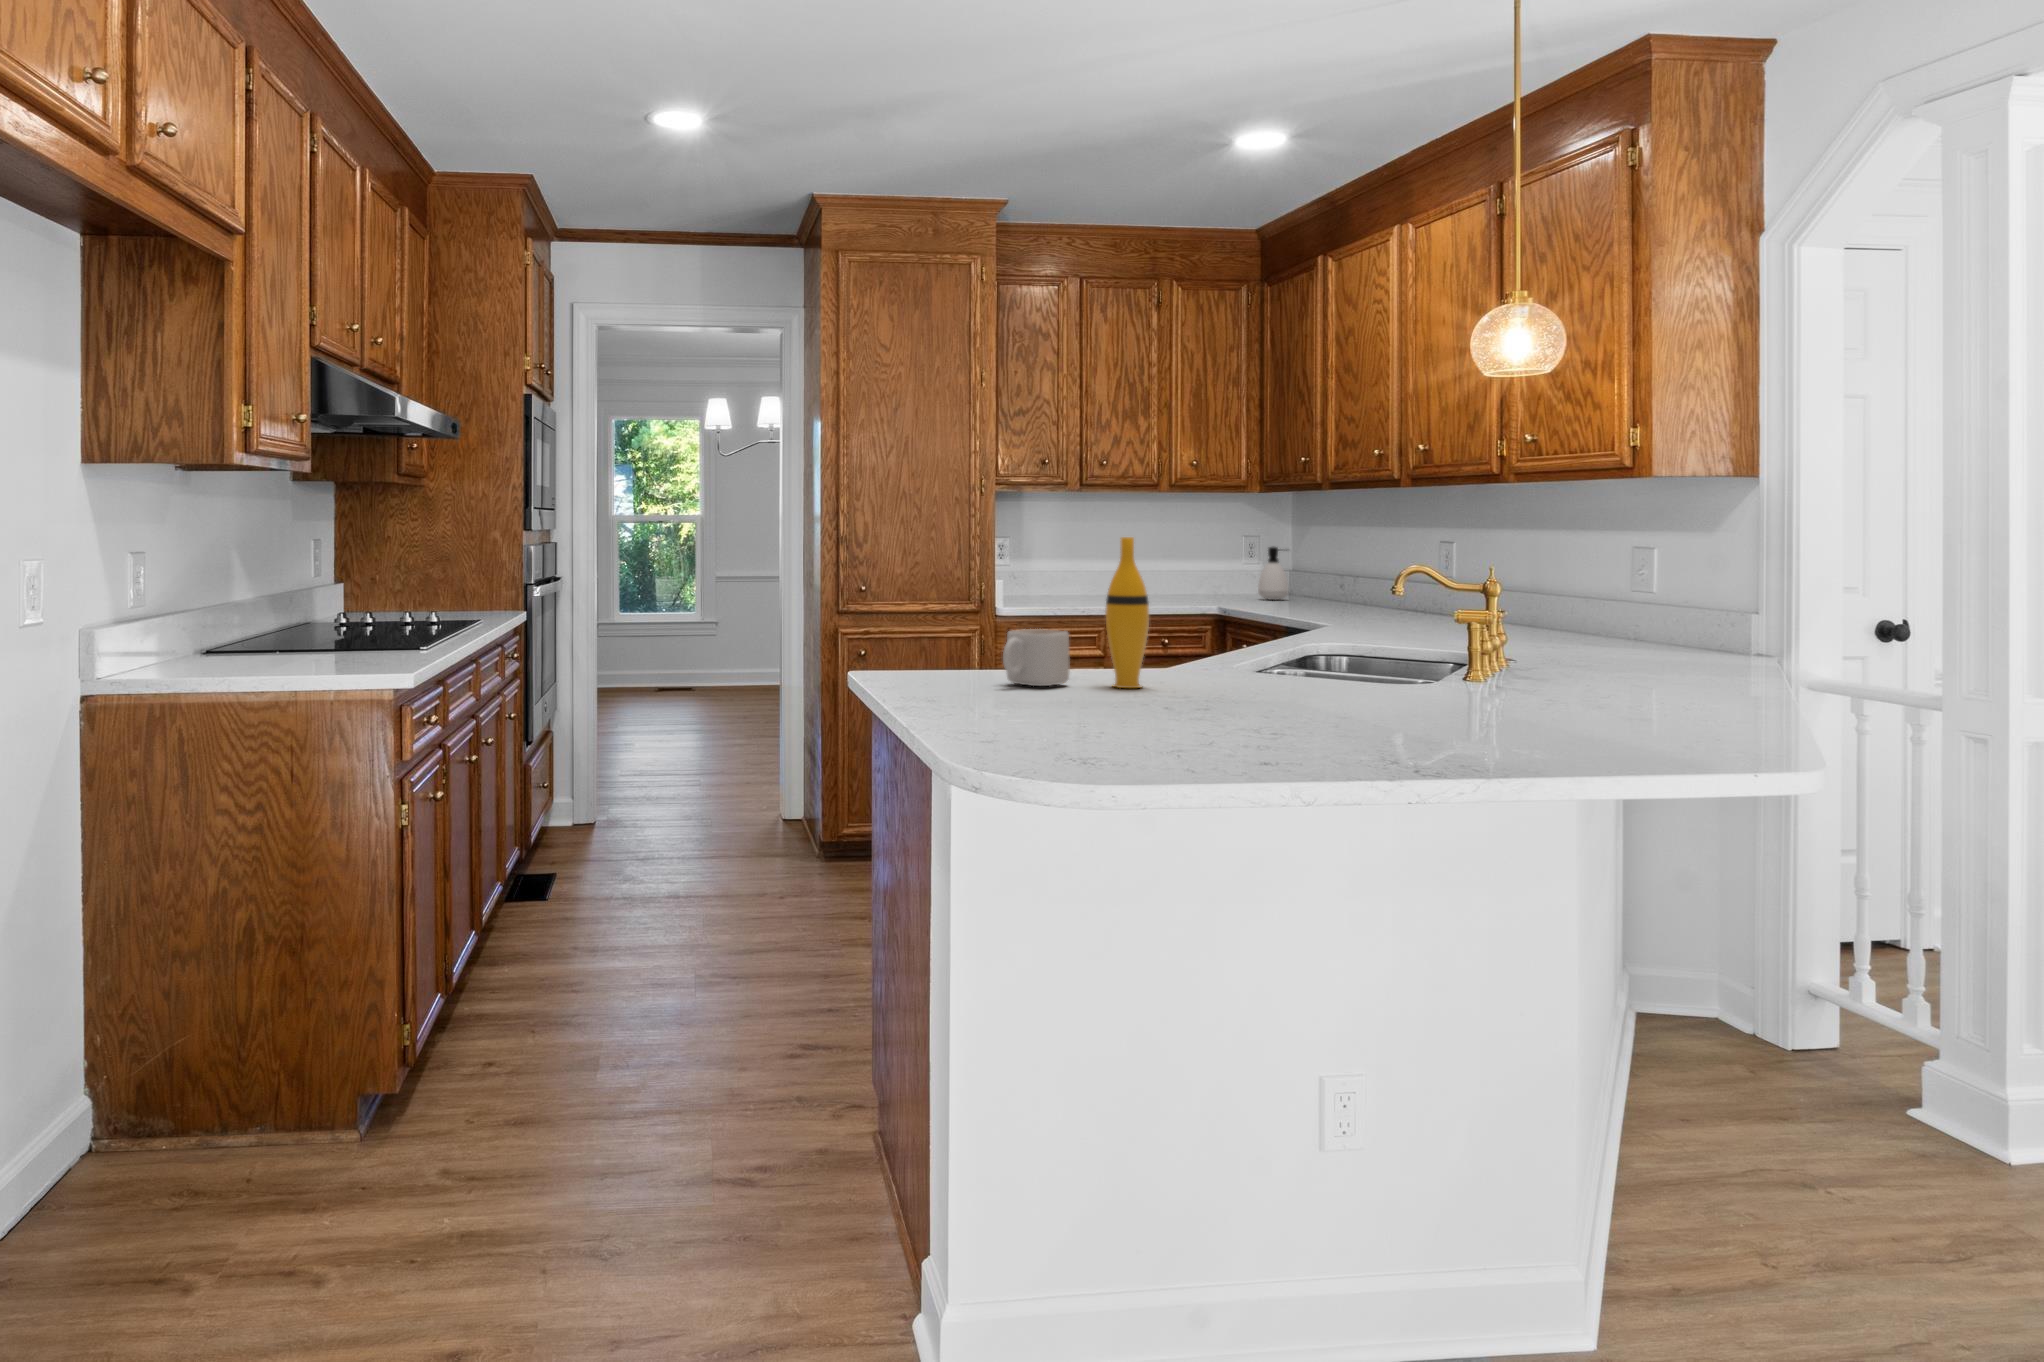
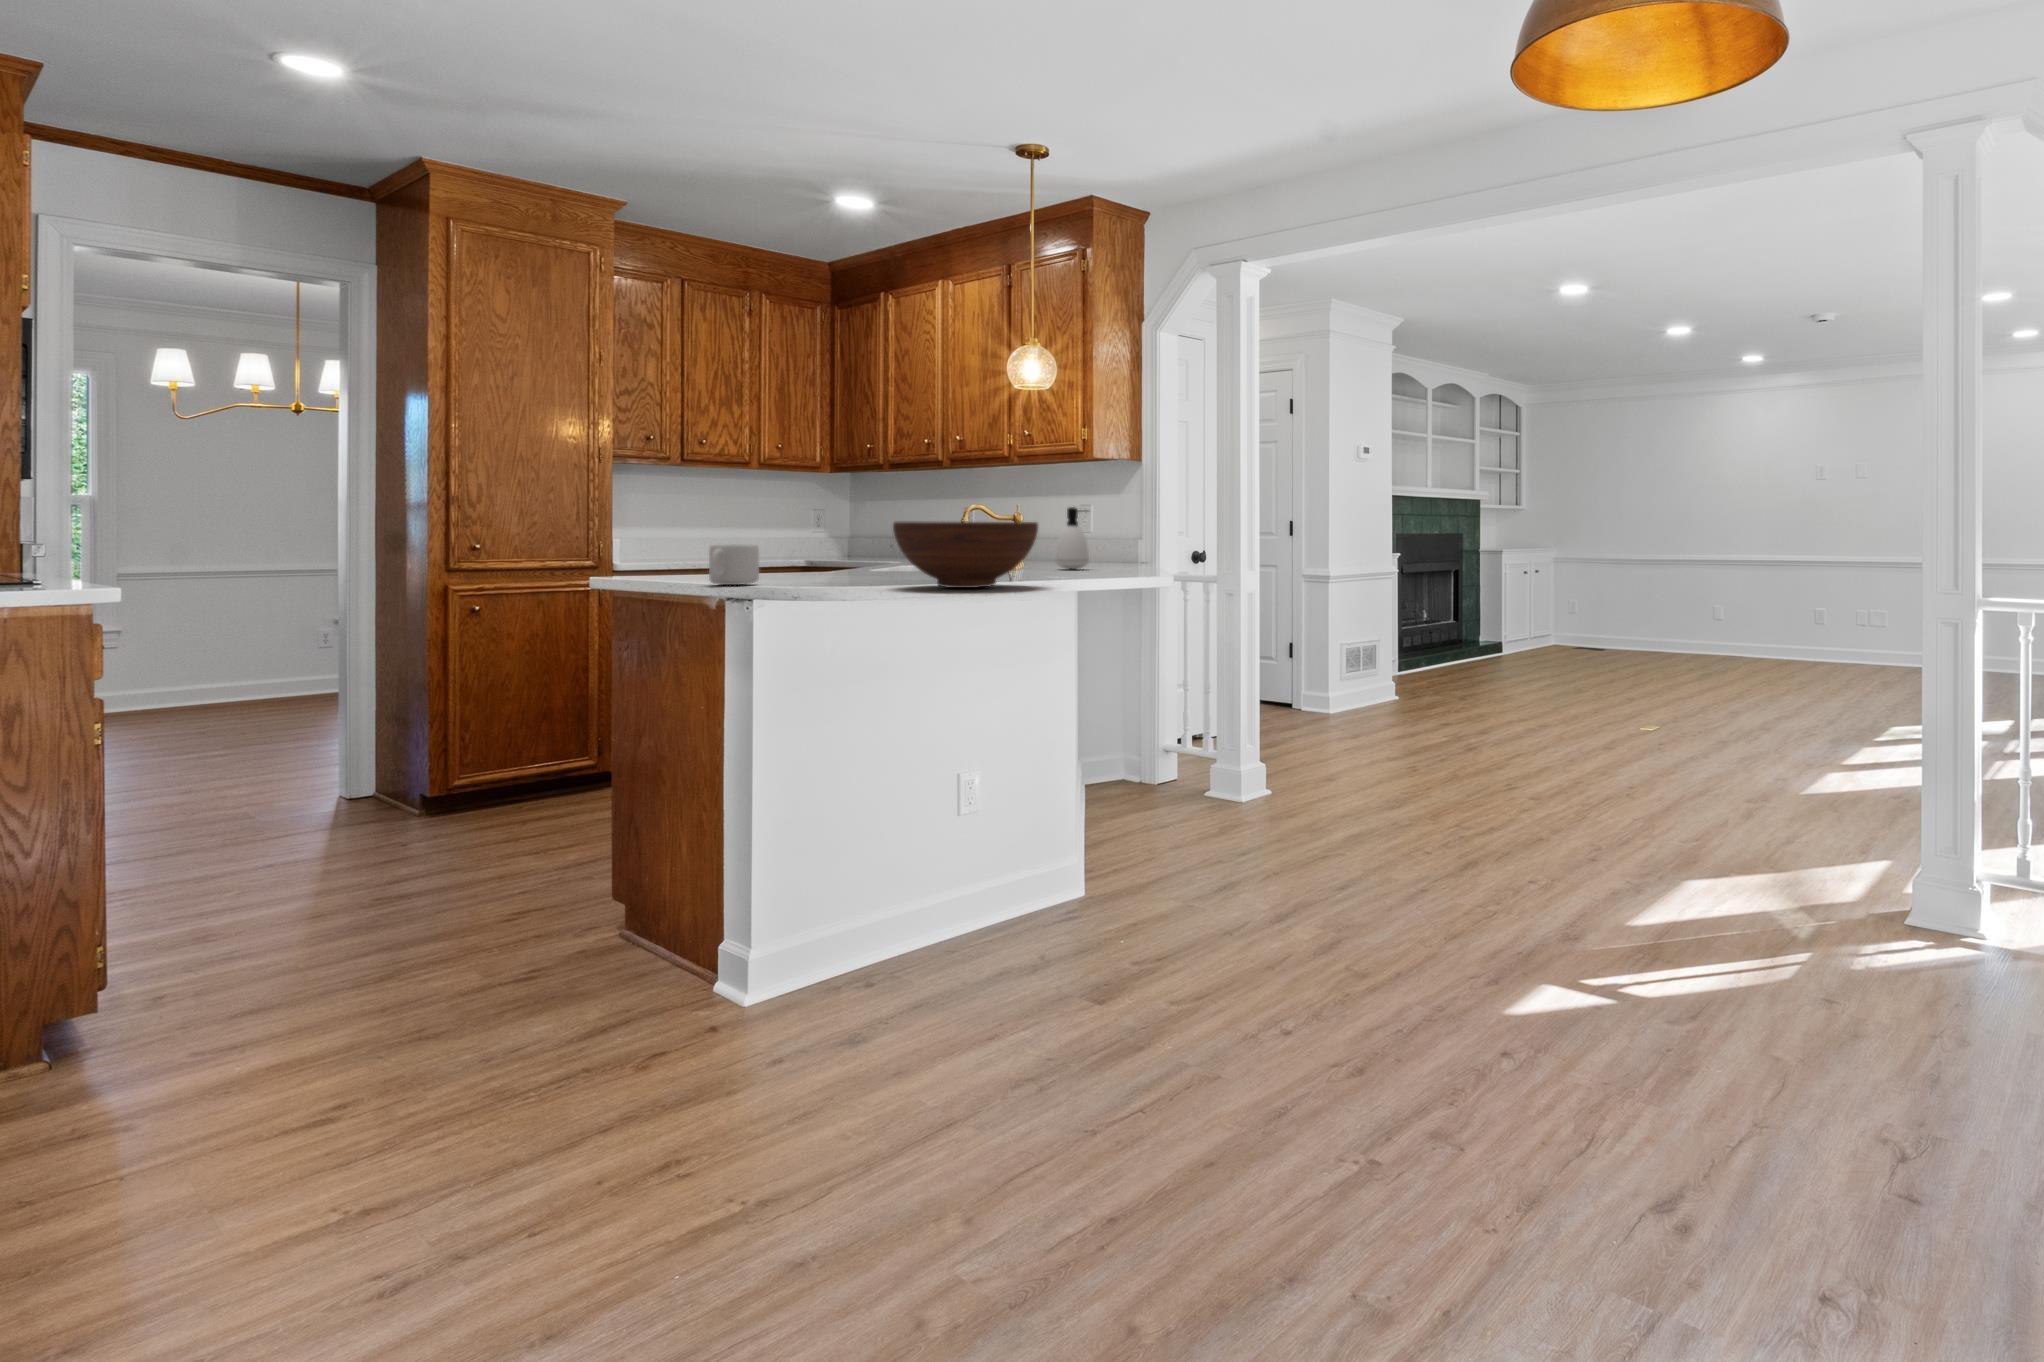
vase: present [1105,537,1149,688] -> none [787,476,819,583]
soap dispenser: present [1258,547,1288,600] -> present [1056,507,1089,569]
fruit bowl: none [1232,609,1481,727] -> present [893,521,1038,588]

